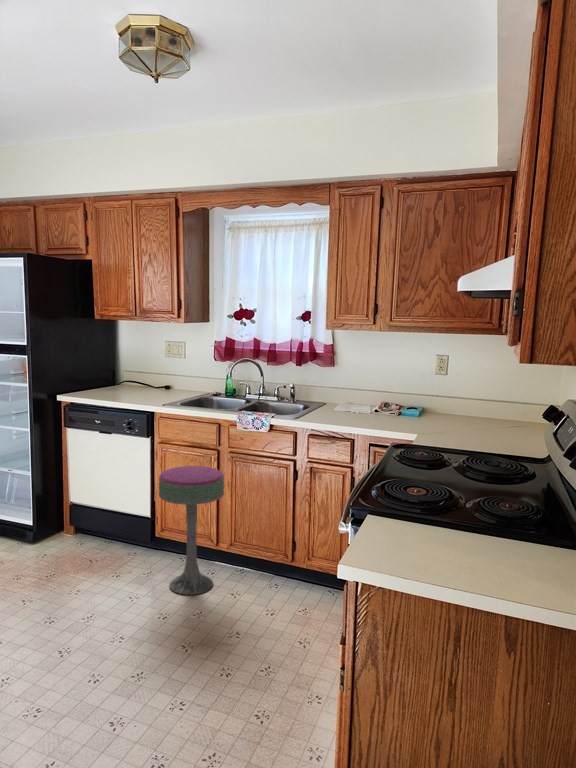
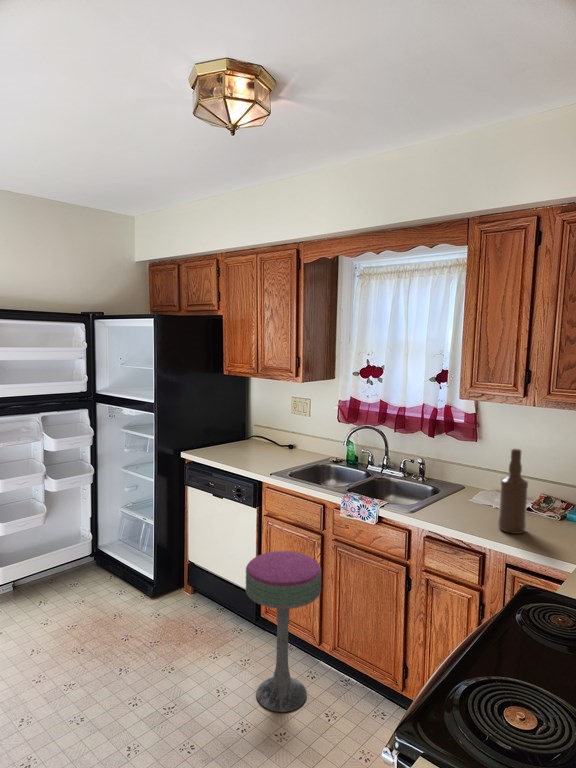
bottle: none [361,361,381,423] -> present [498,449,528,534]

